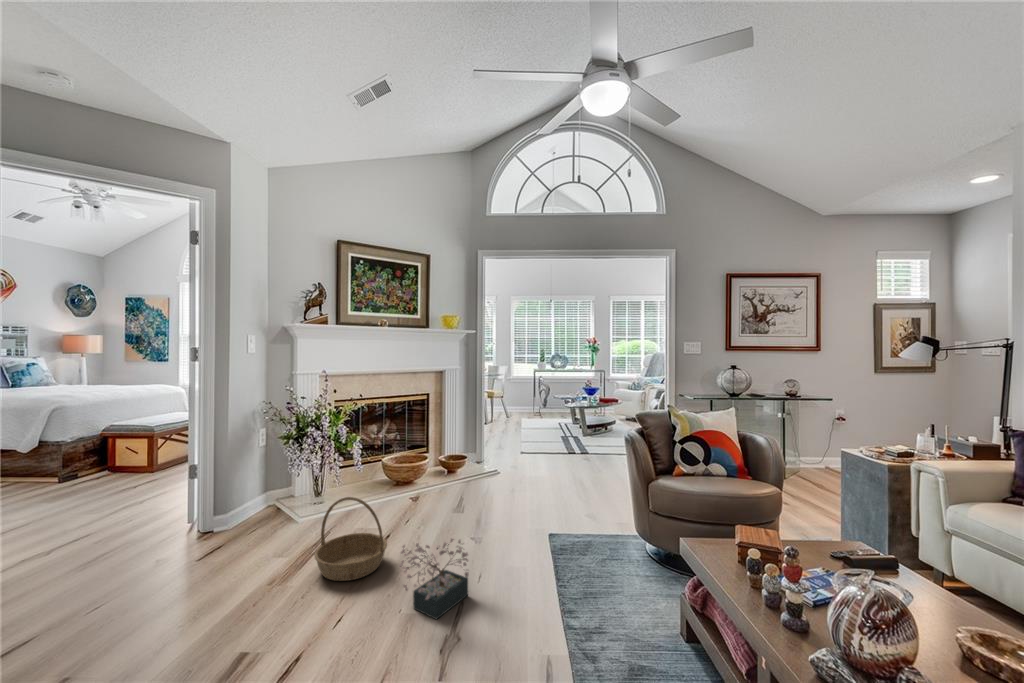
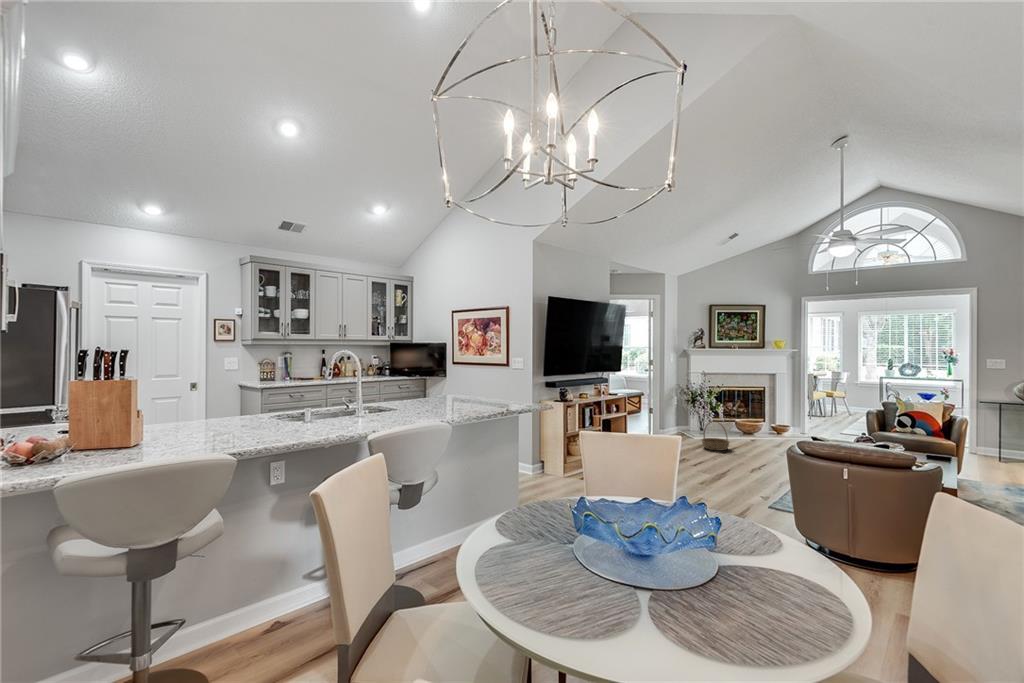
decorative plant: present [399,539,469,619] -> none [731,434,761,461]

